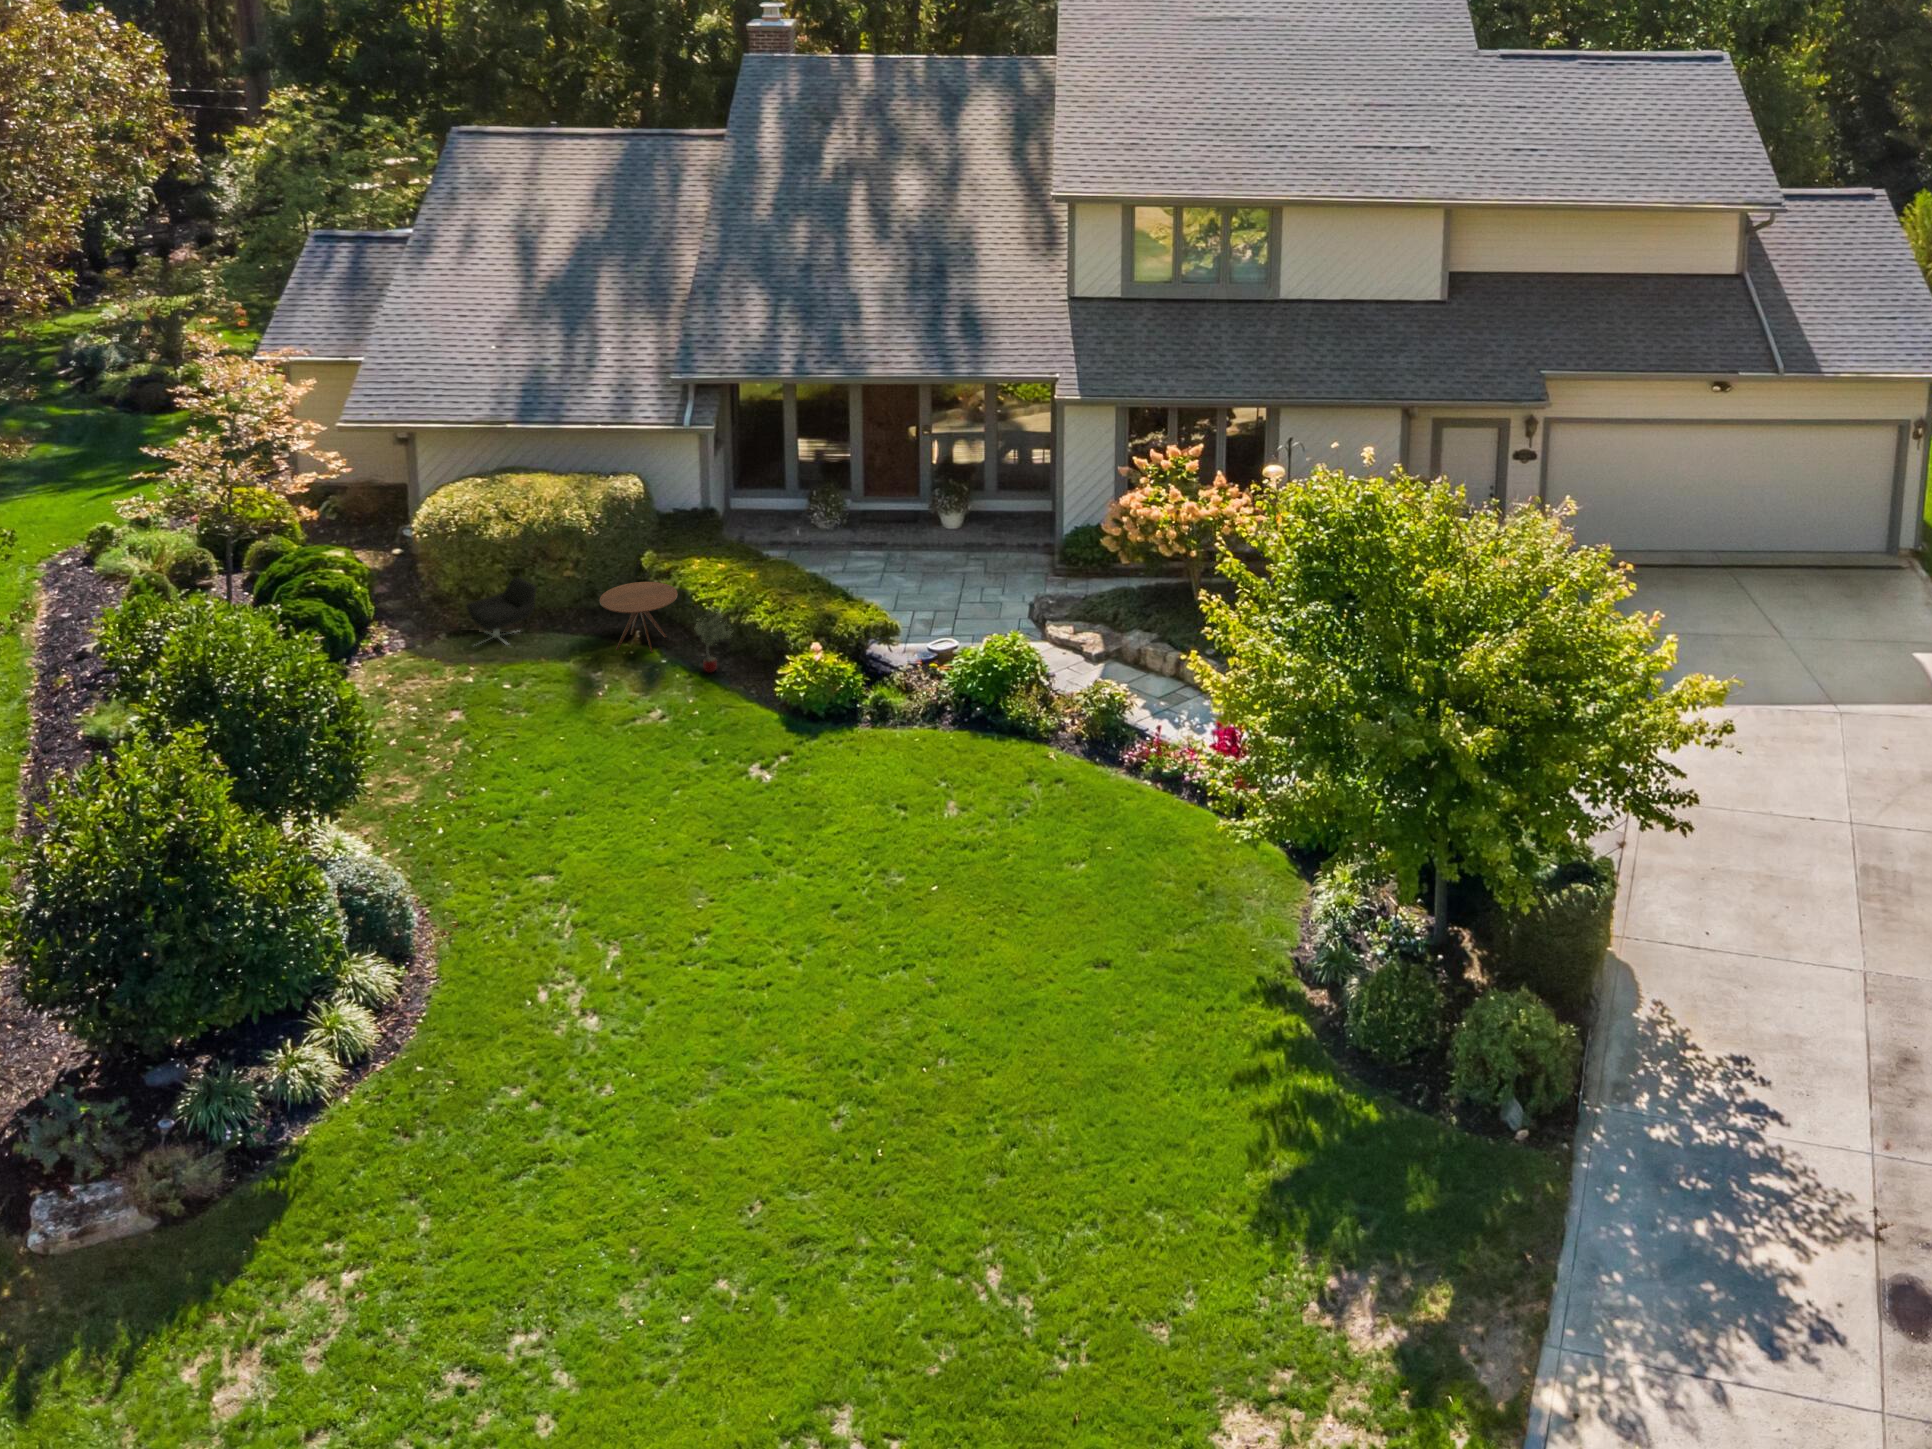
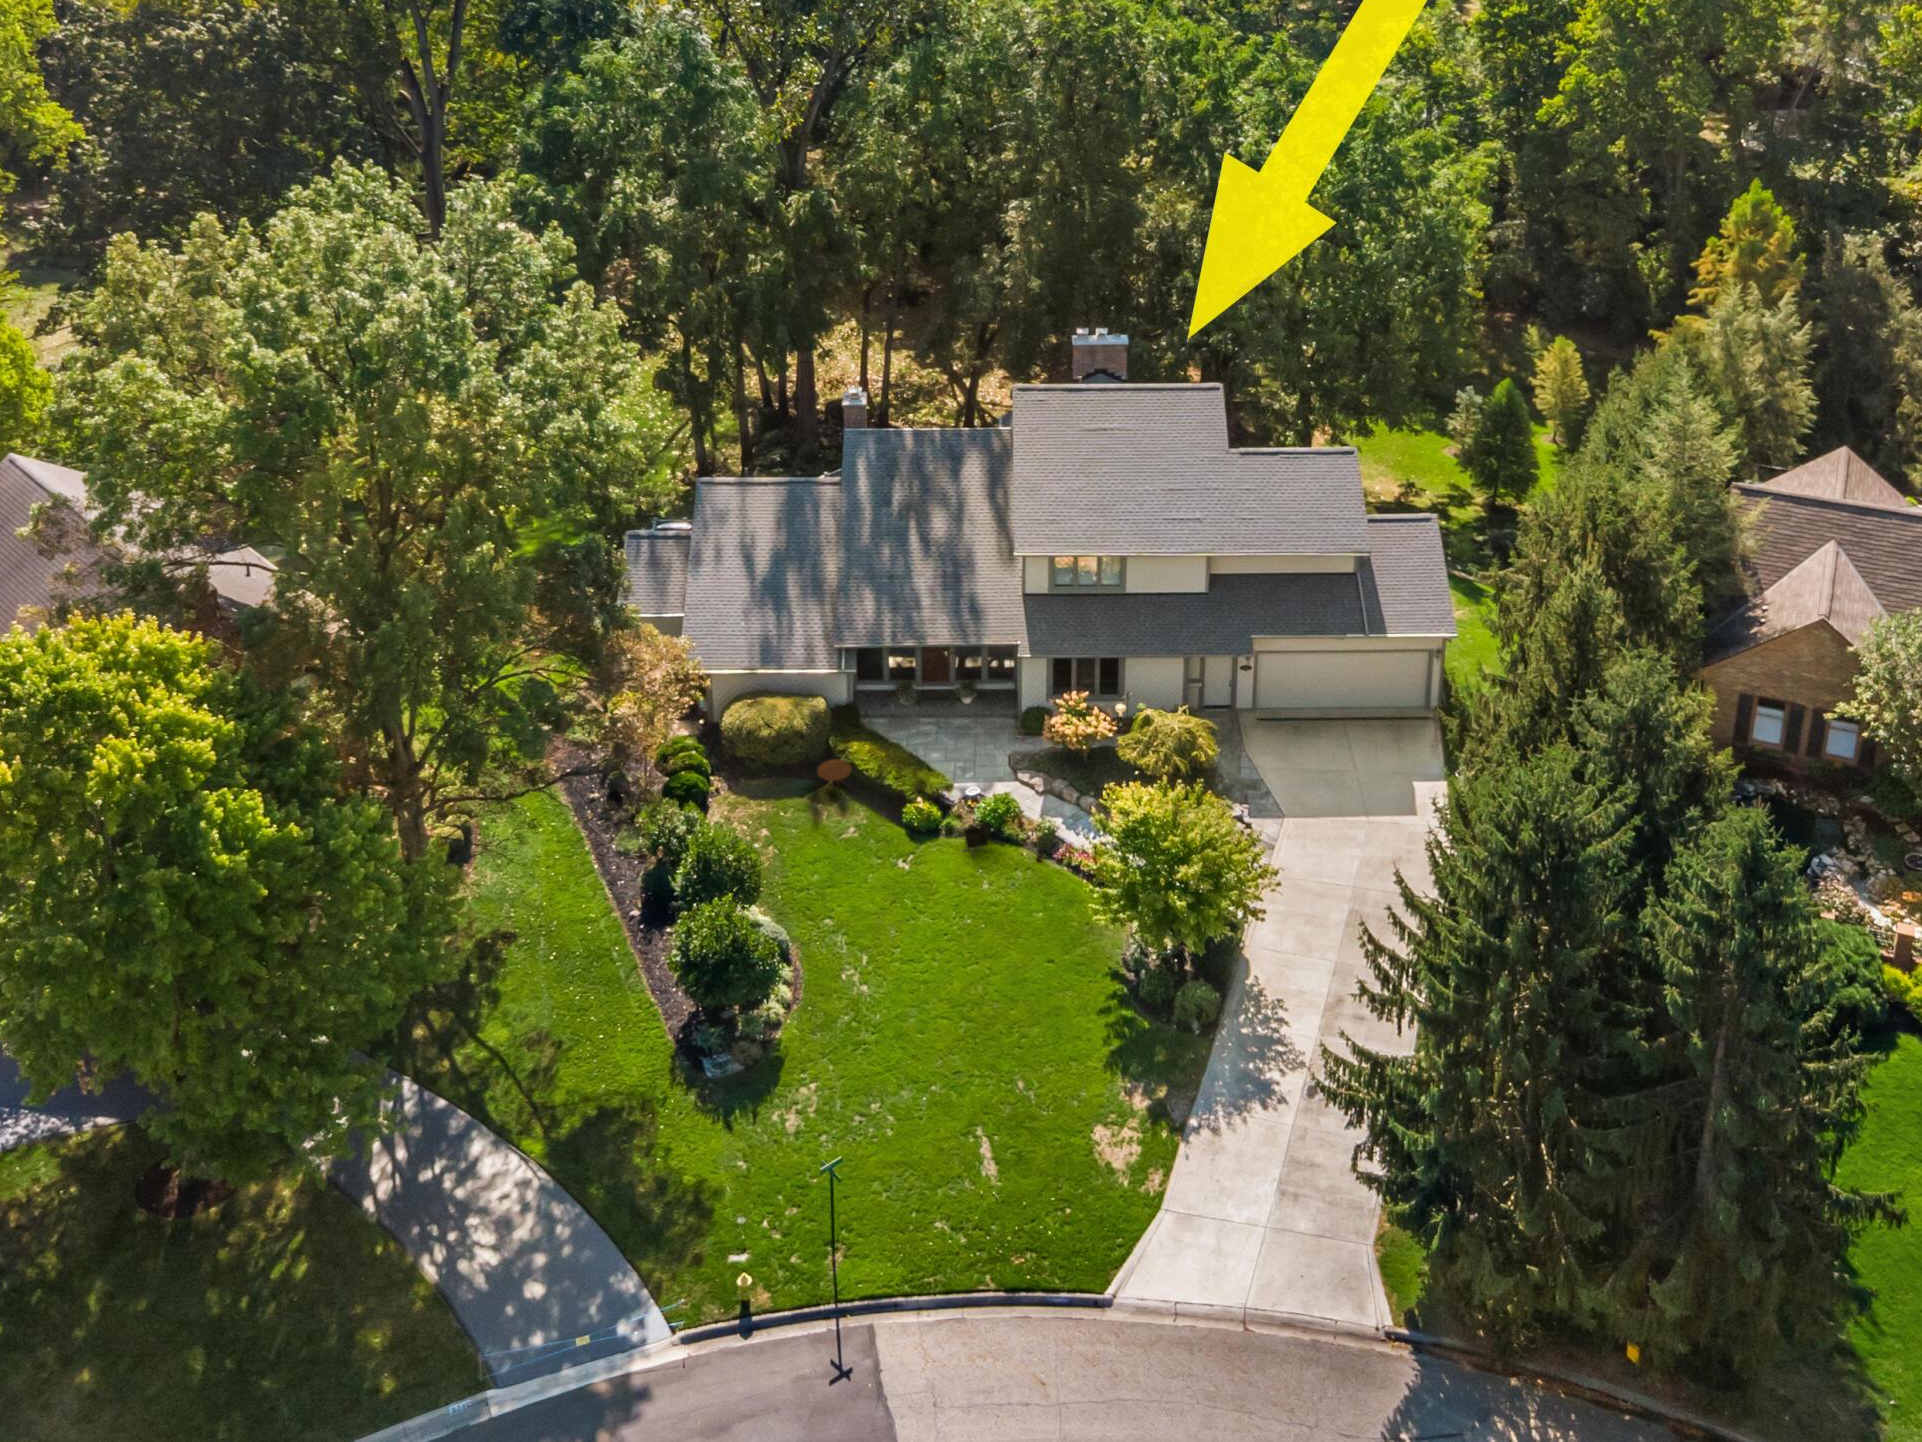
lounge chair: present [466,577,537,646] -> present [964,823,991,852]
potted tree: present [695,609,732,673] -> present [1029,835,1050,861]

